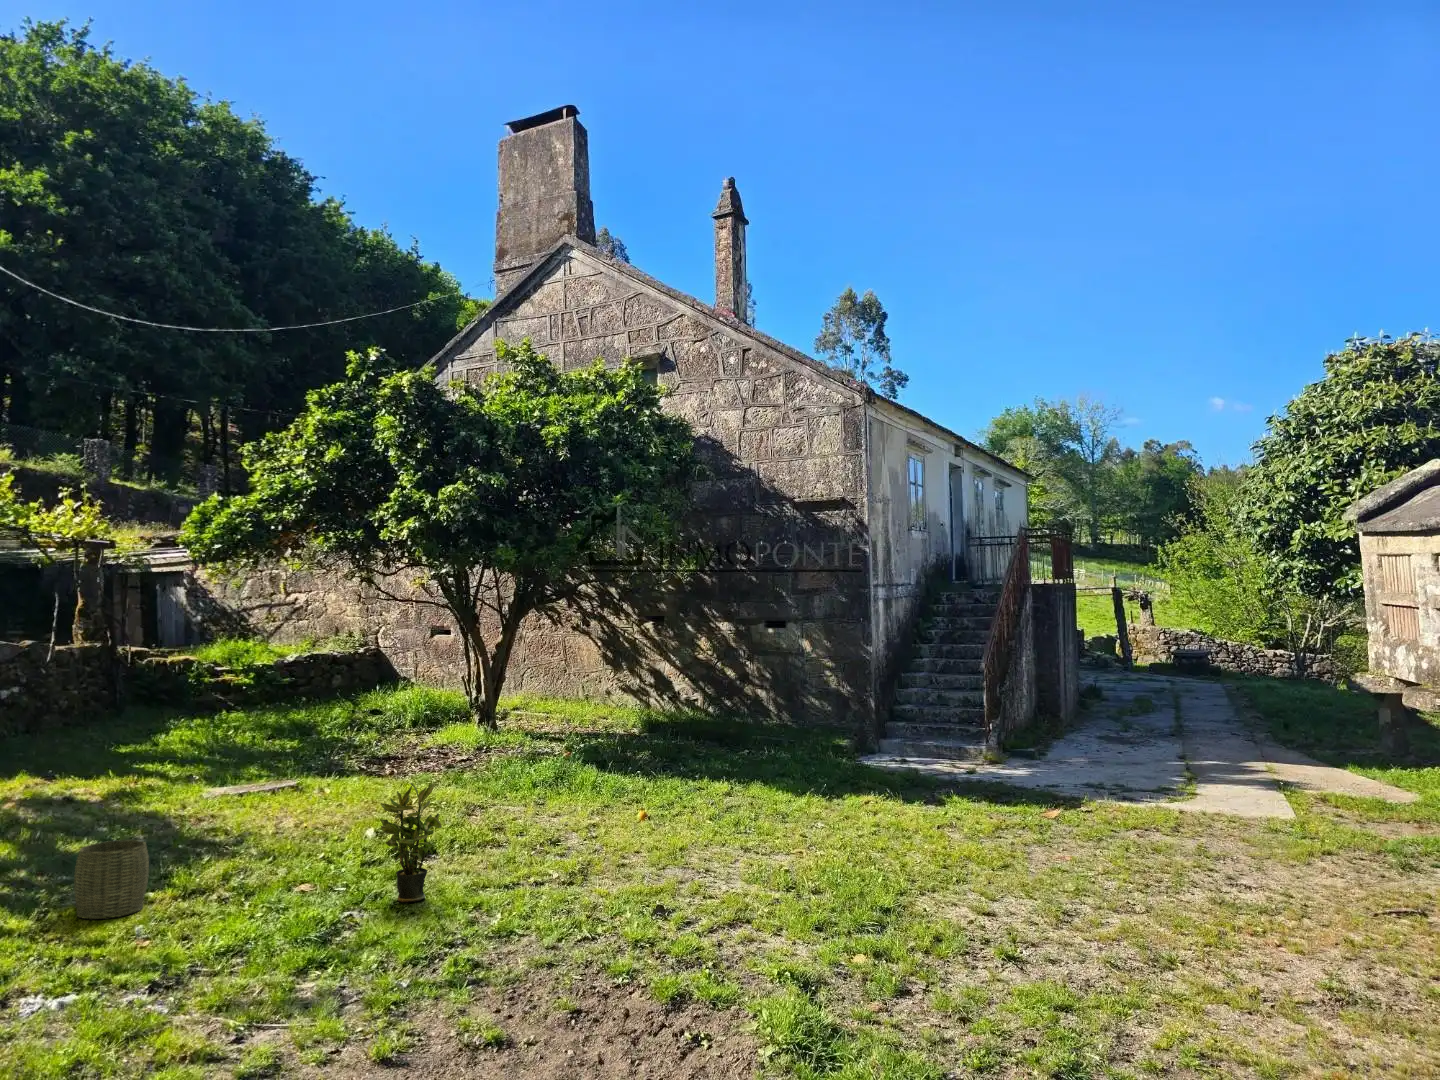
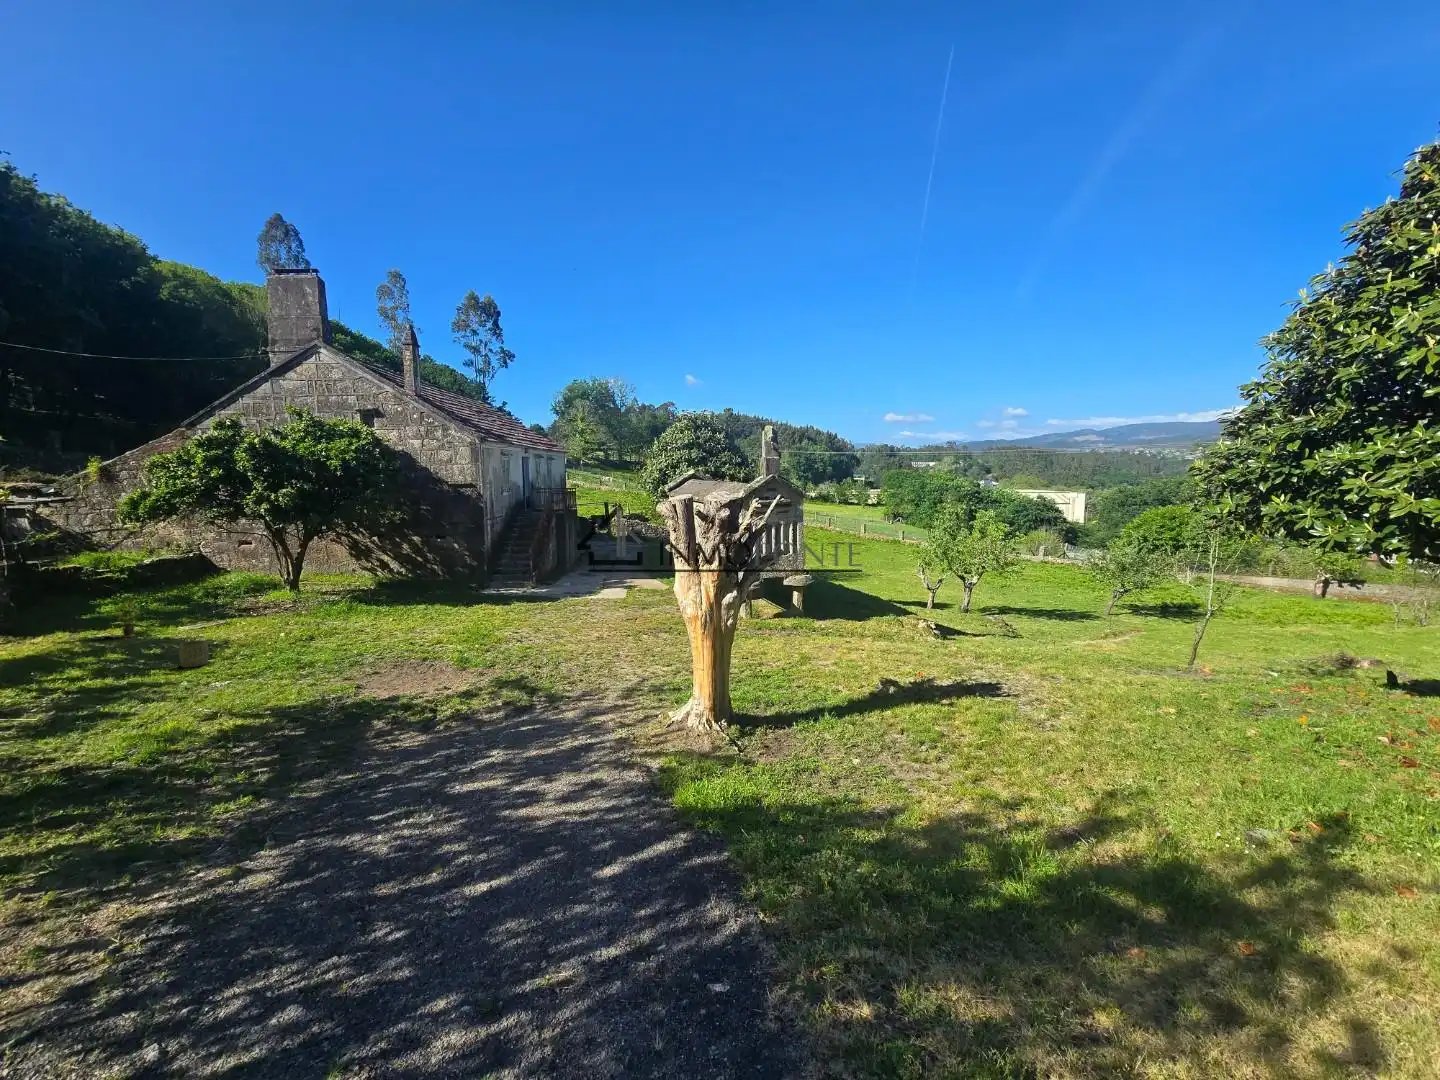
potted plant: present [380,782,442,902] -> present [114,601,139,637]

